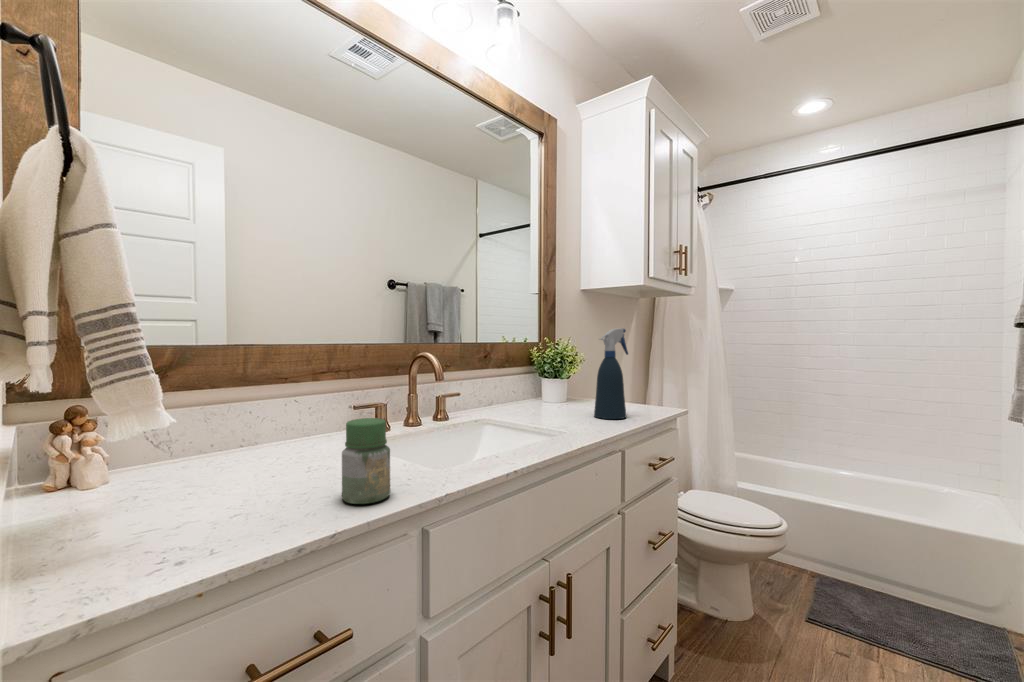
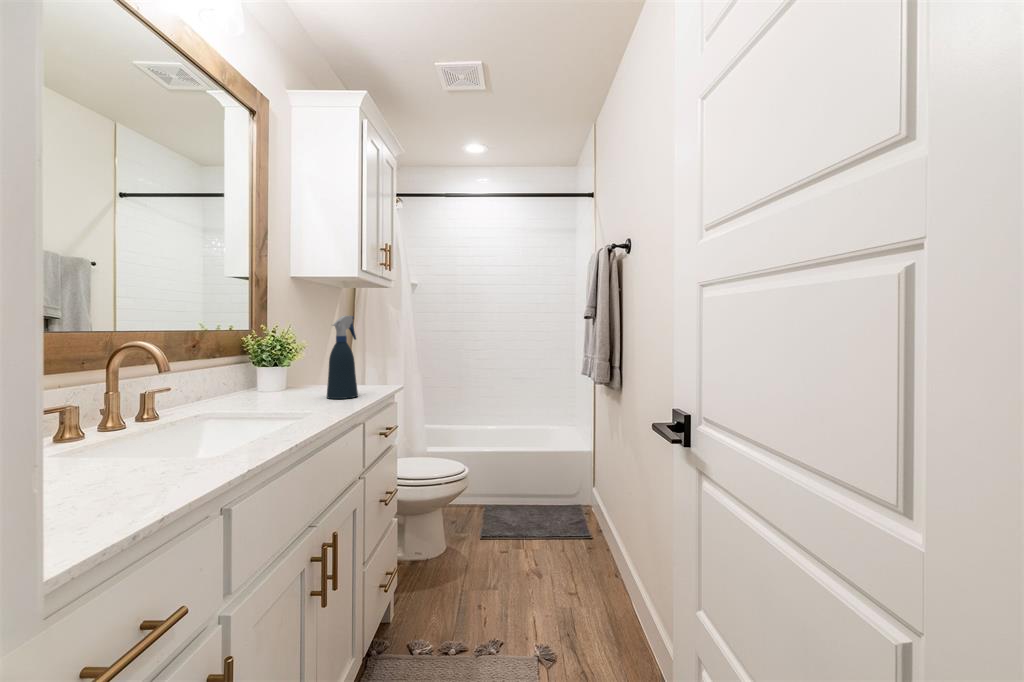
jar: present [342,418,390,504] -> none [122,404,187,496]

